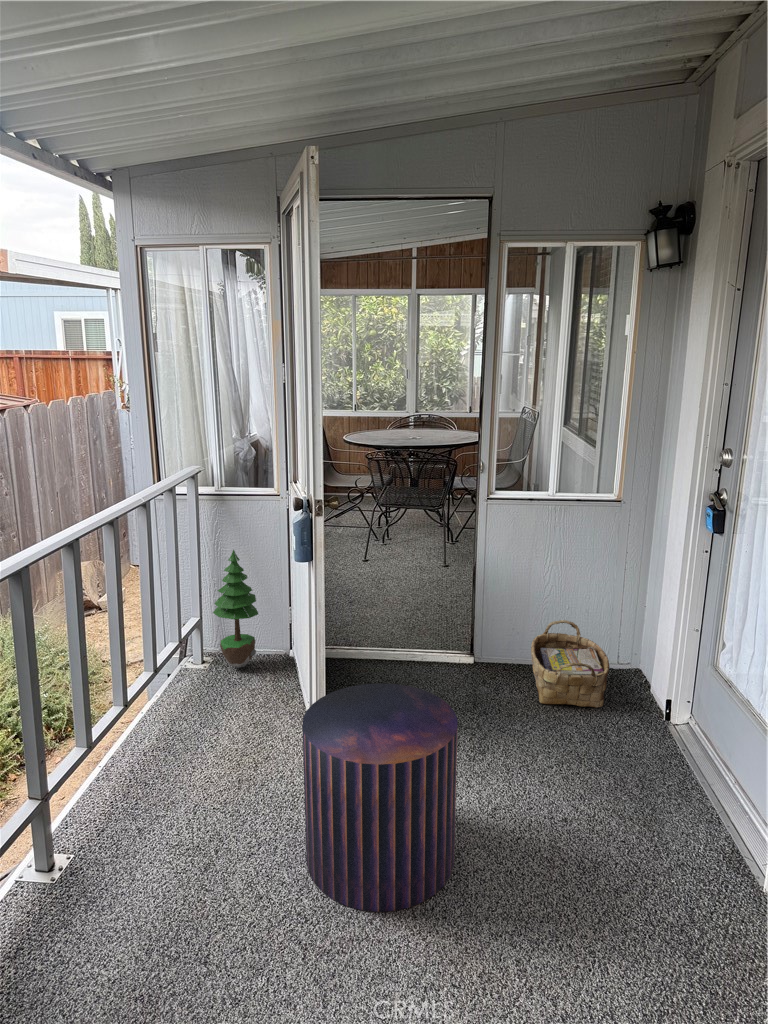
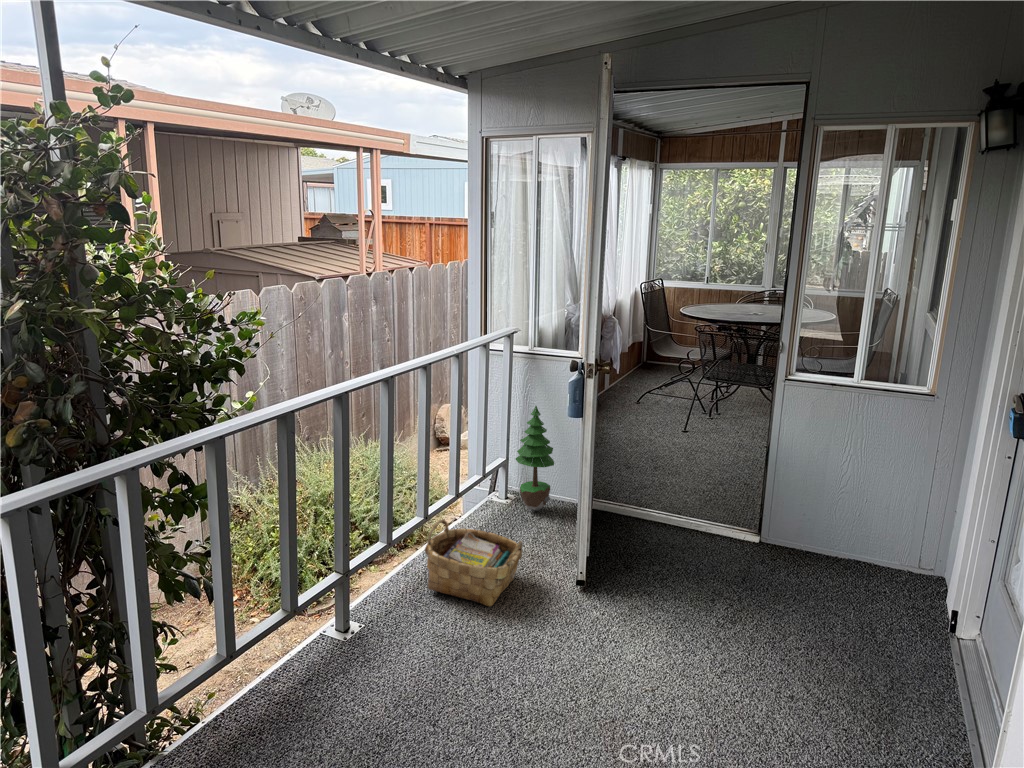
woven basket: present [531,620,610,708] -> present [425,519,523,606]
pouf: present [302,683,458,912] -> none [536,532,675,729]

